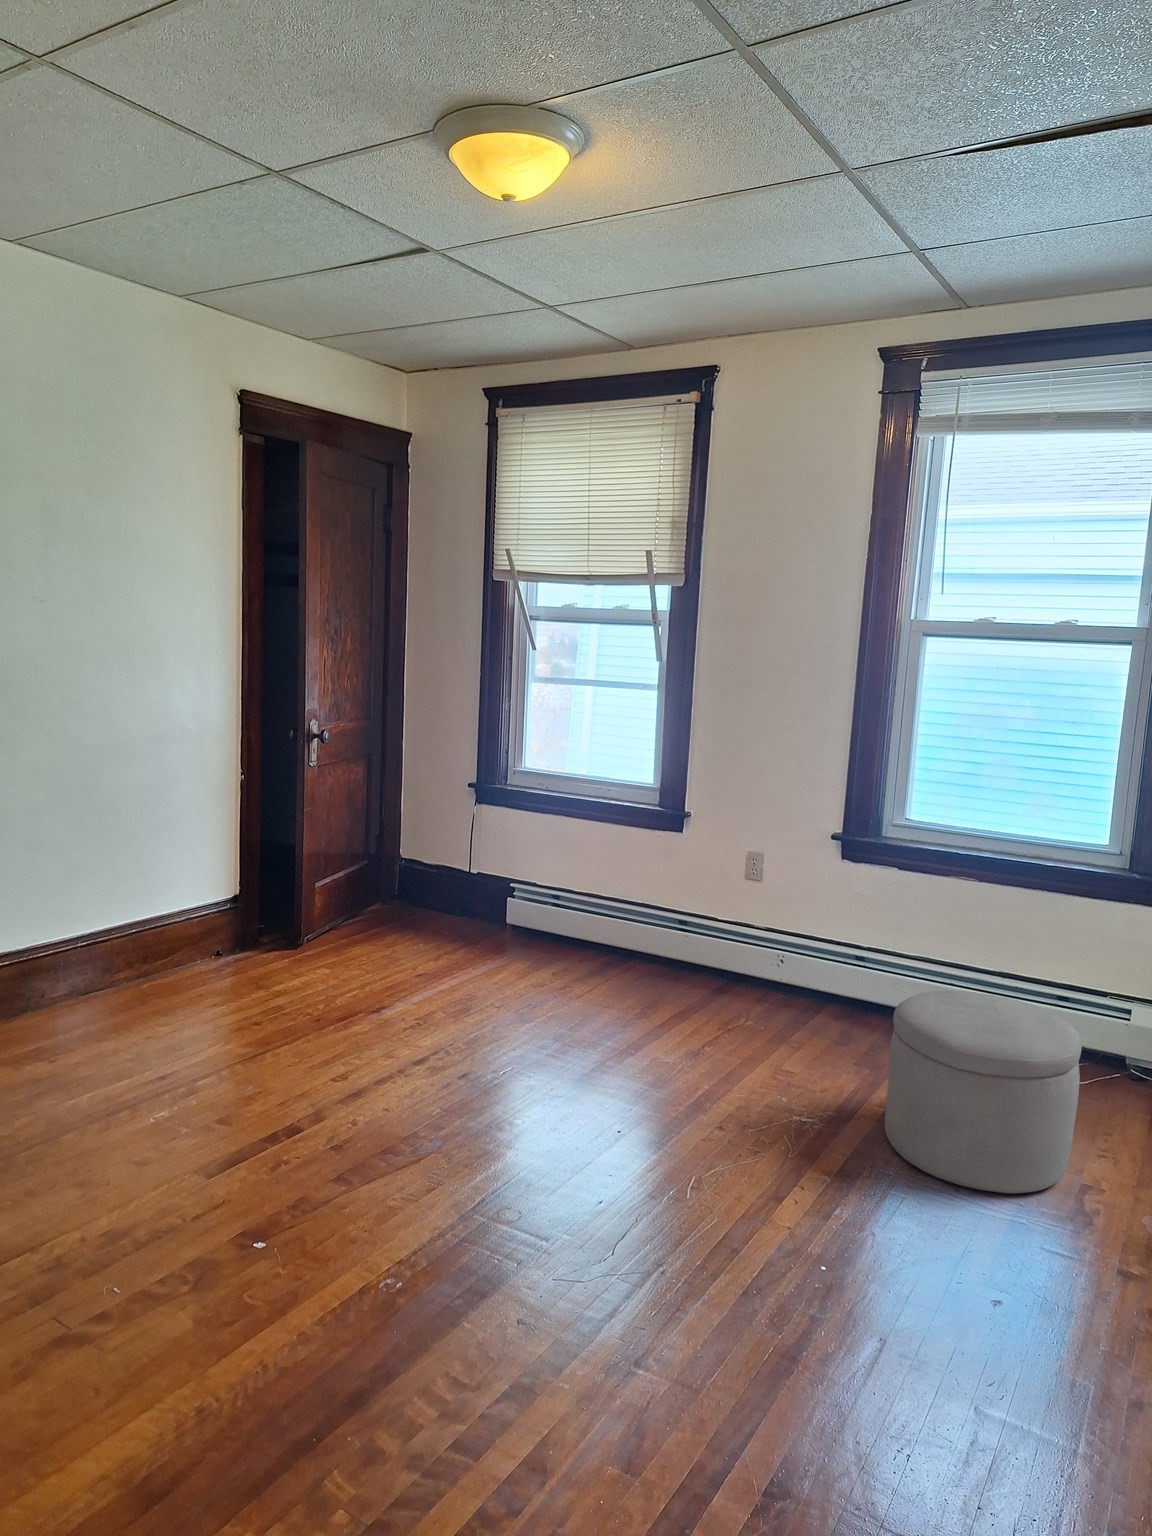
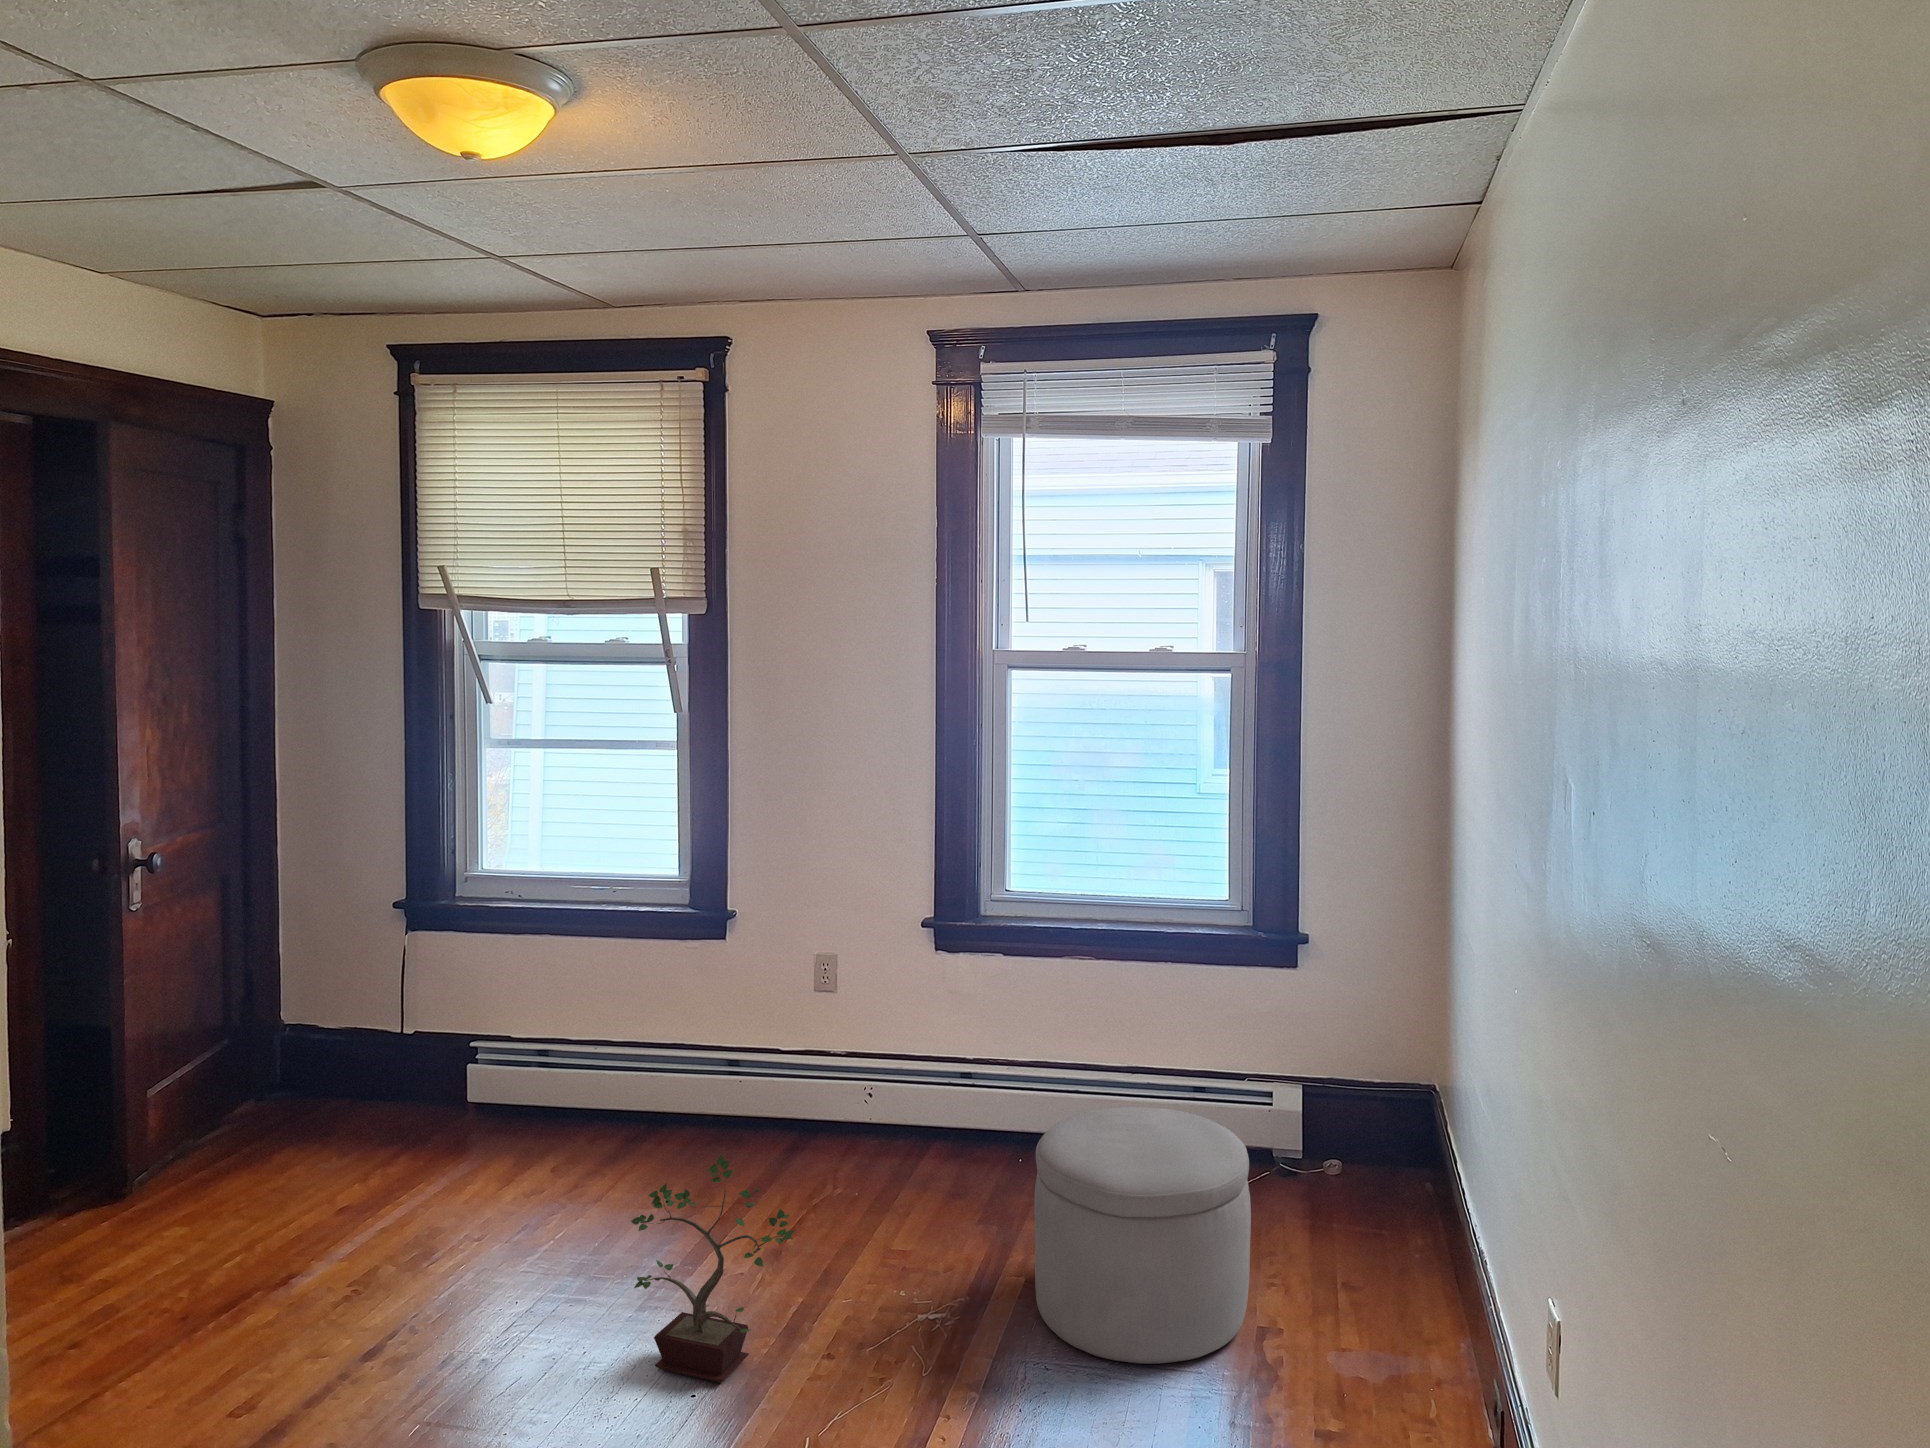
potted plant: none [585,966,697,1125] -> present [631,1154,794,1383]

